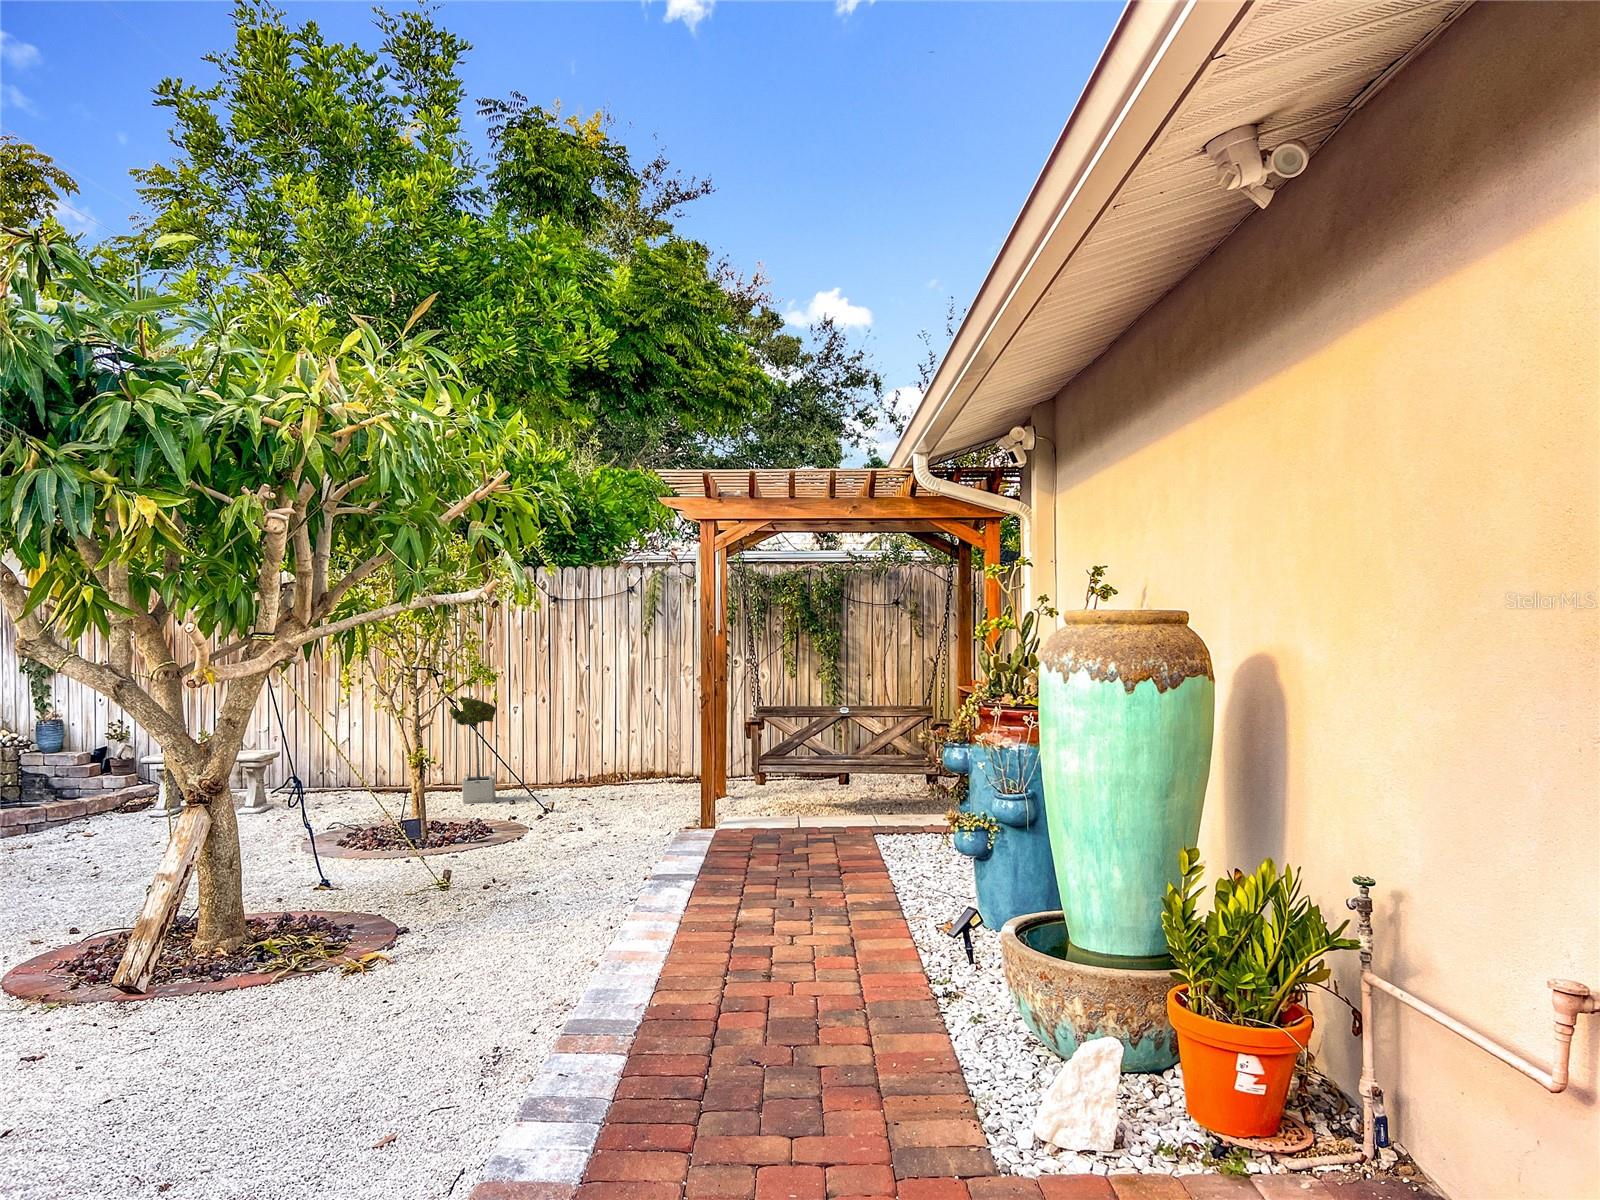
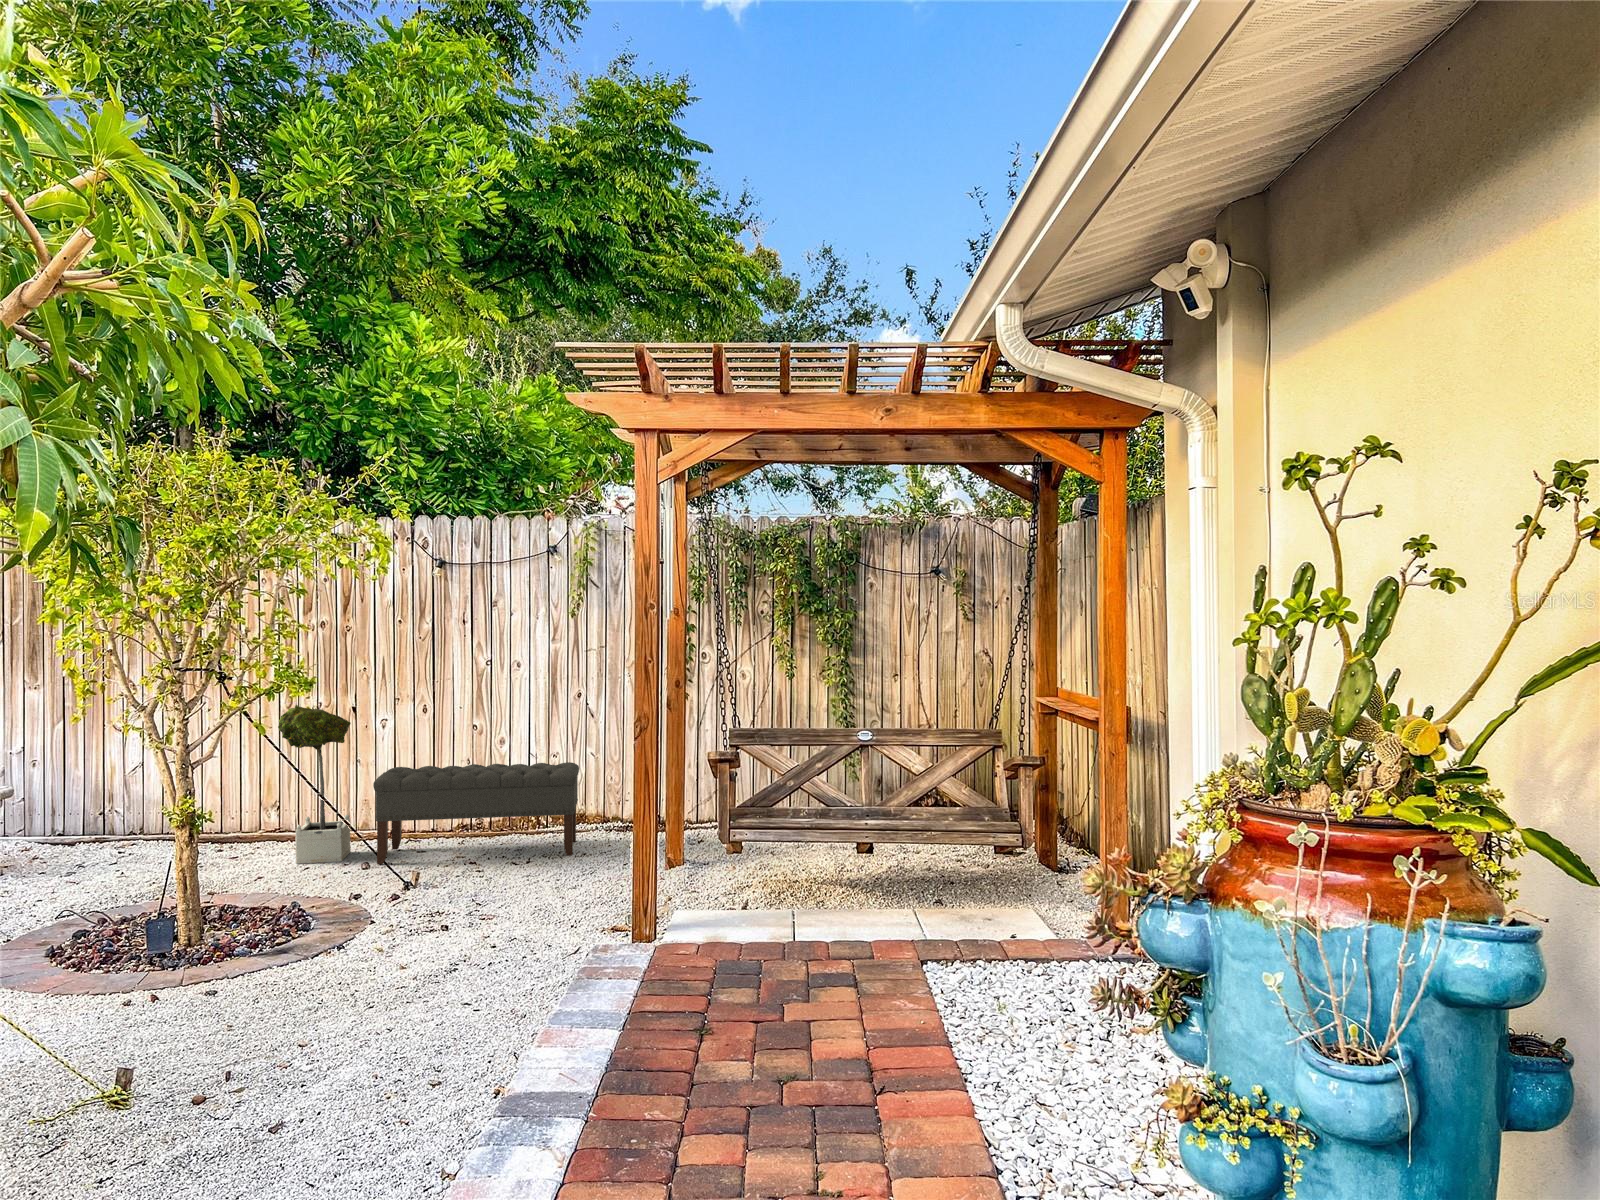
bench: none [515,735,650,803] -> present [373,762,579,864]

